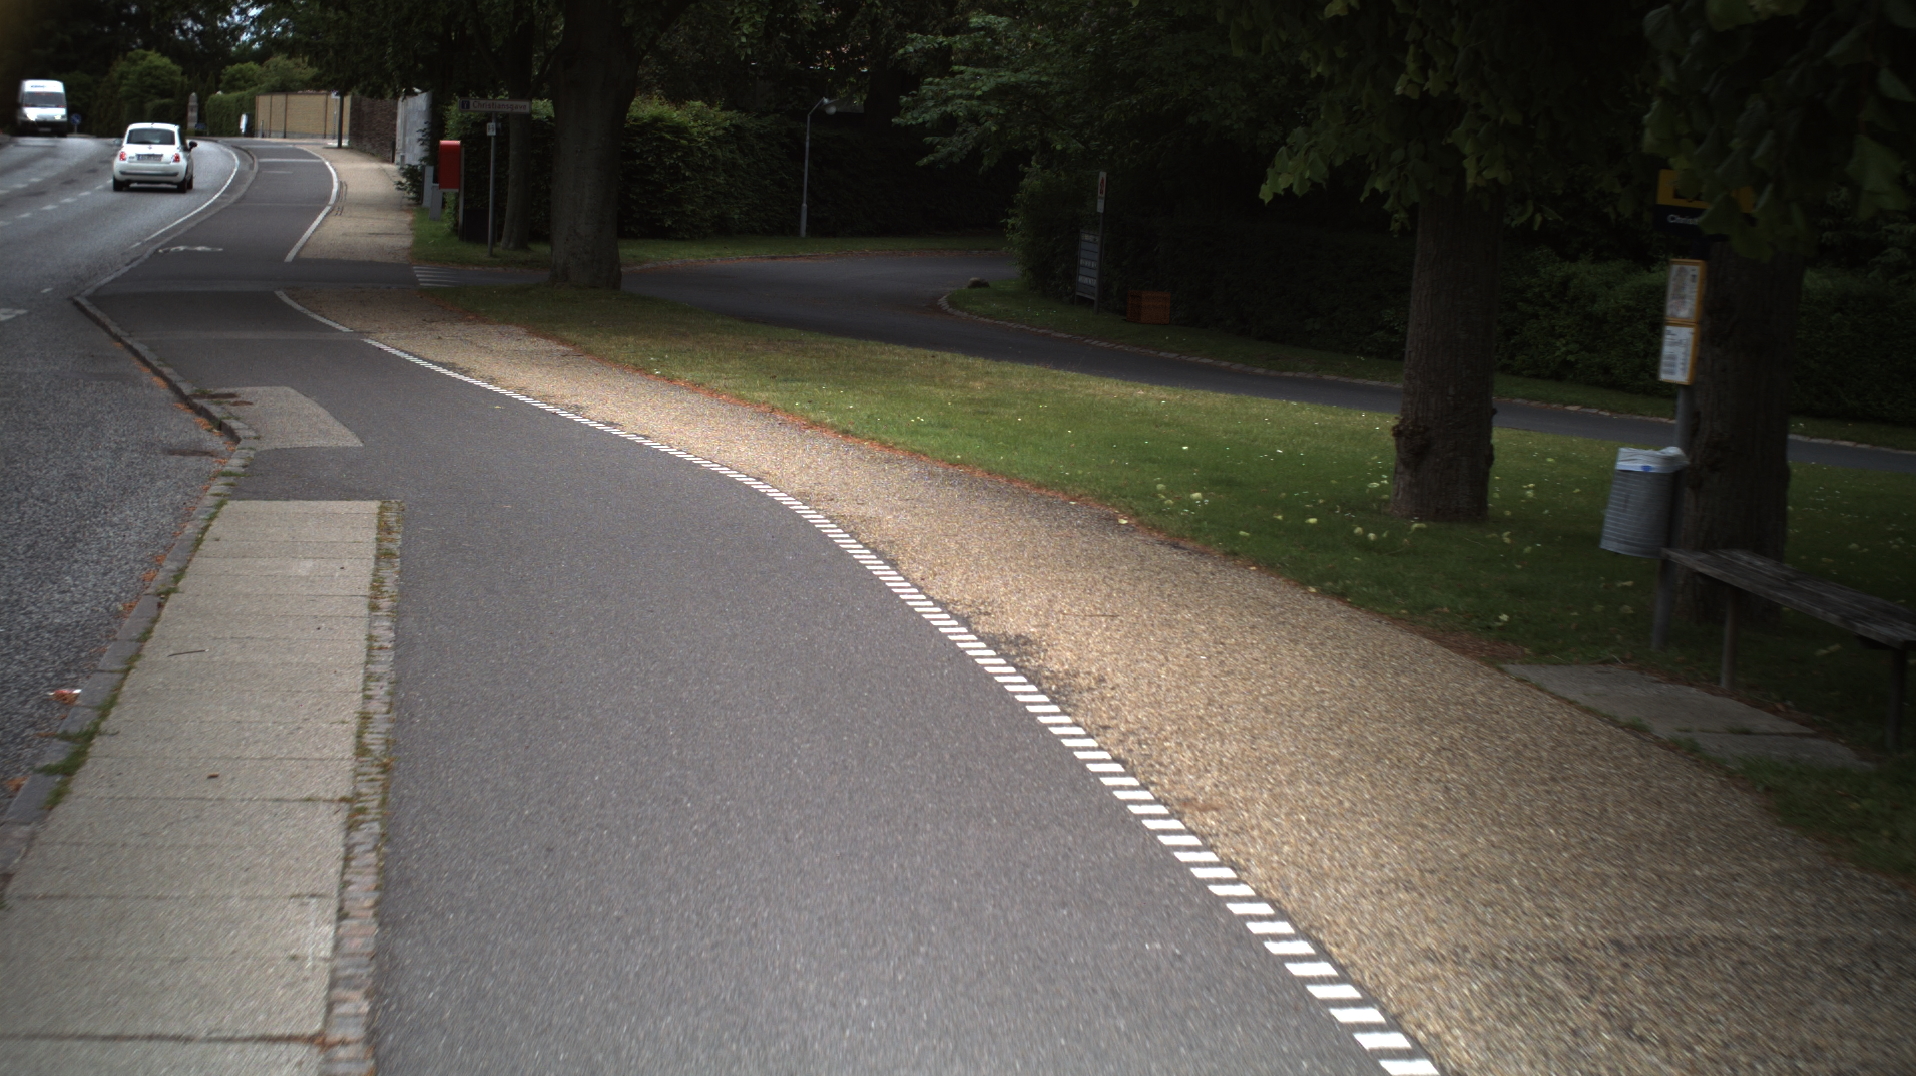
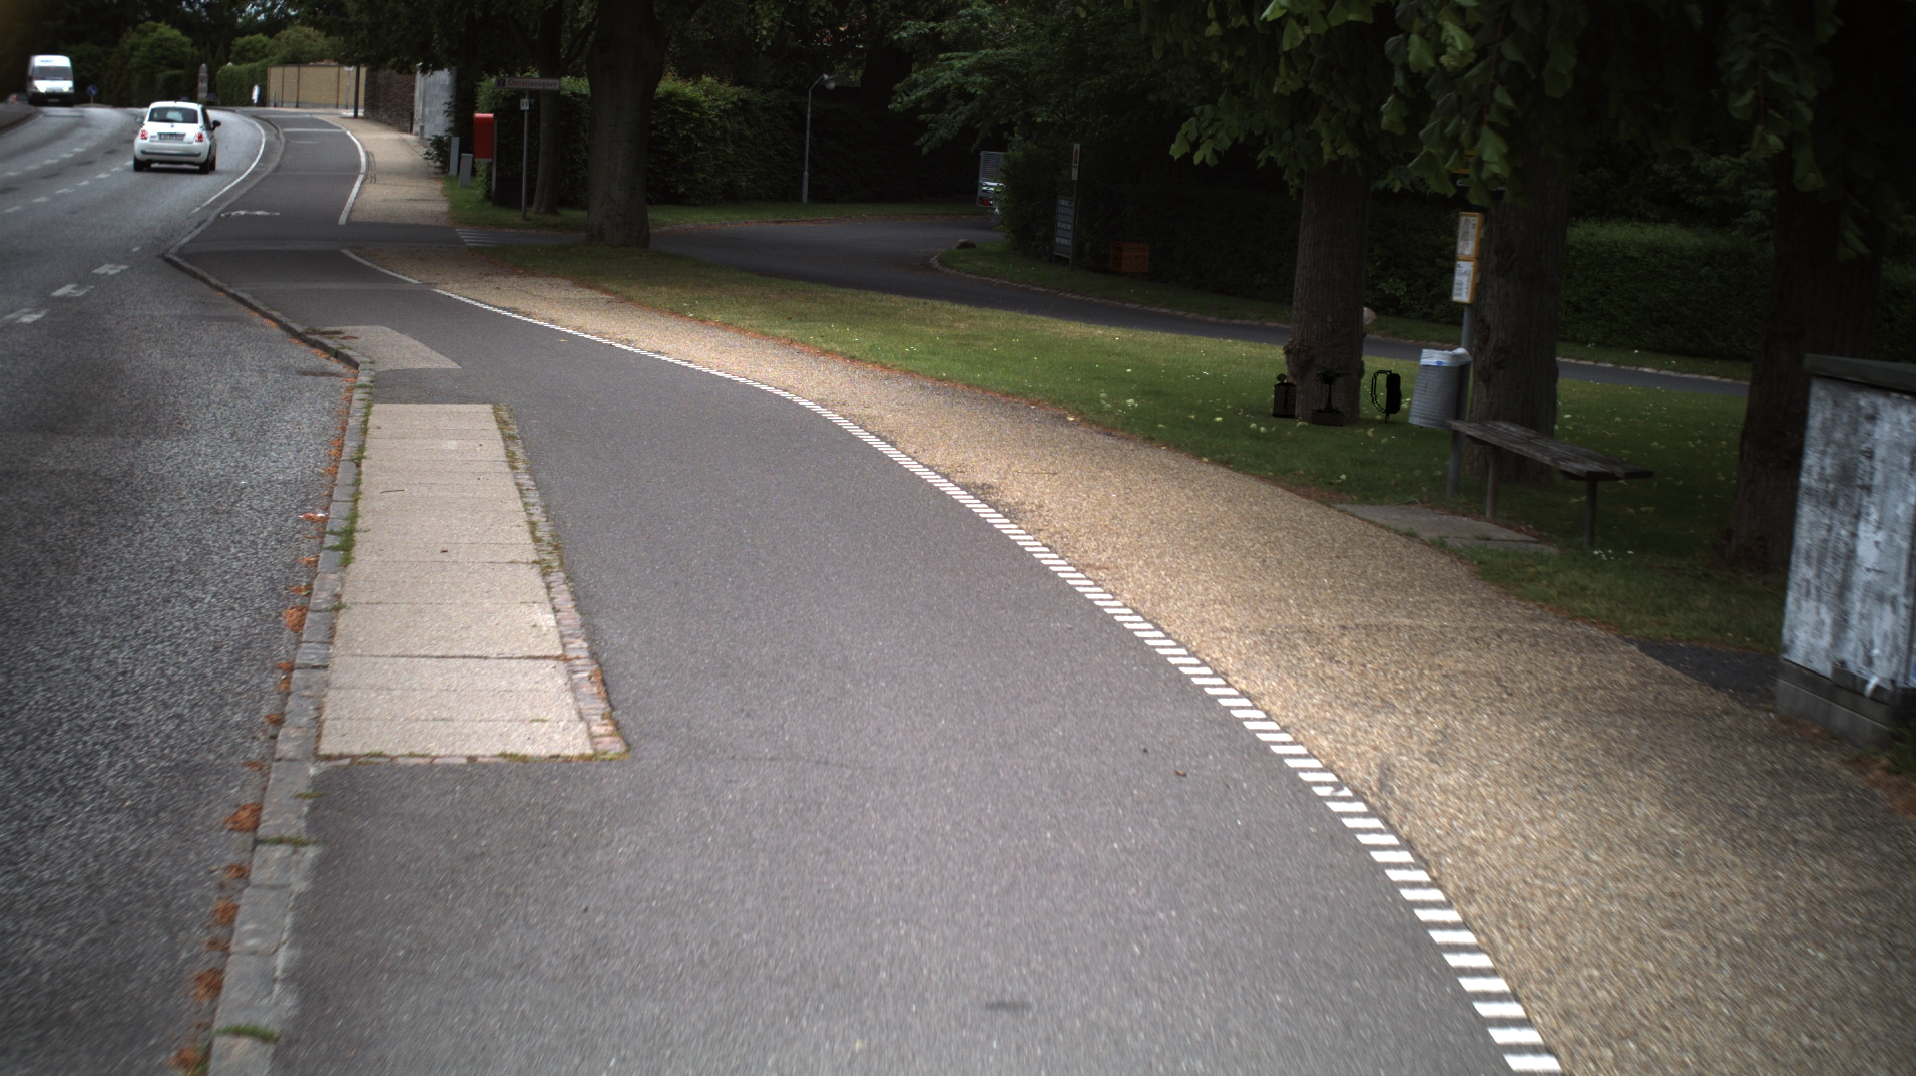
potted plant: none [1414,455,1473,533] -> present [1311,364,1351,426]
backpack: none [1487,462,1527,529] -> present [1371,370,1402,423]
watering can: none [1365,464,1396,520] -> present [1273,373,1297,418]

